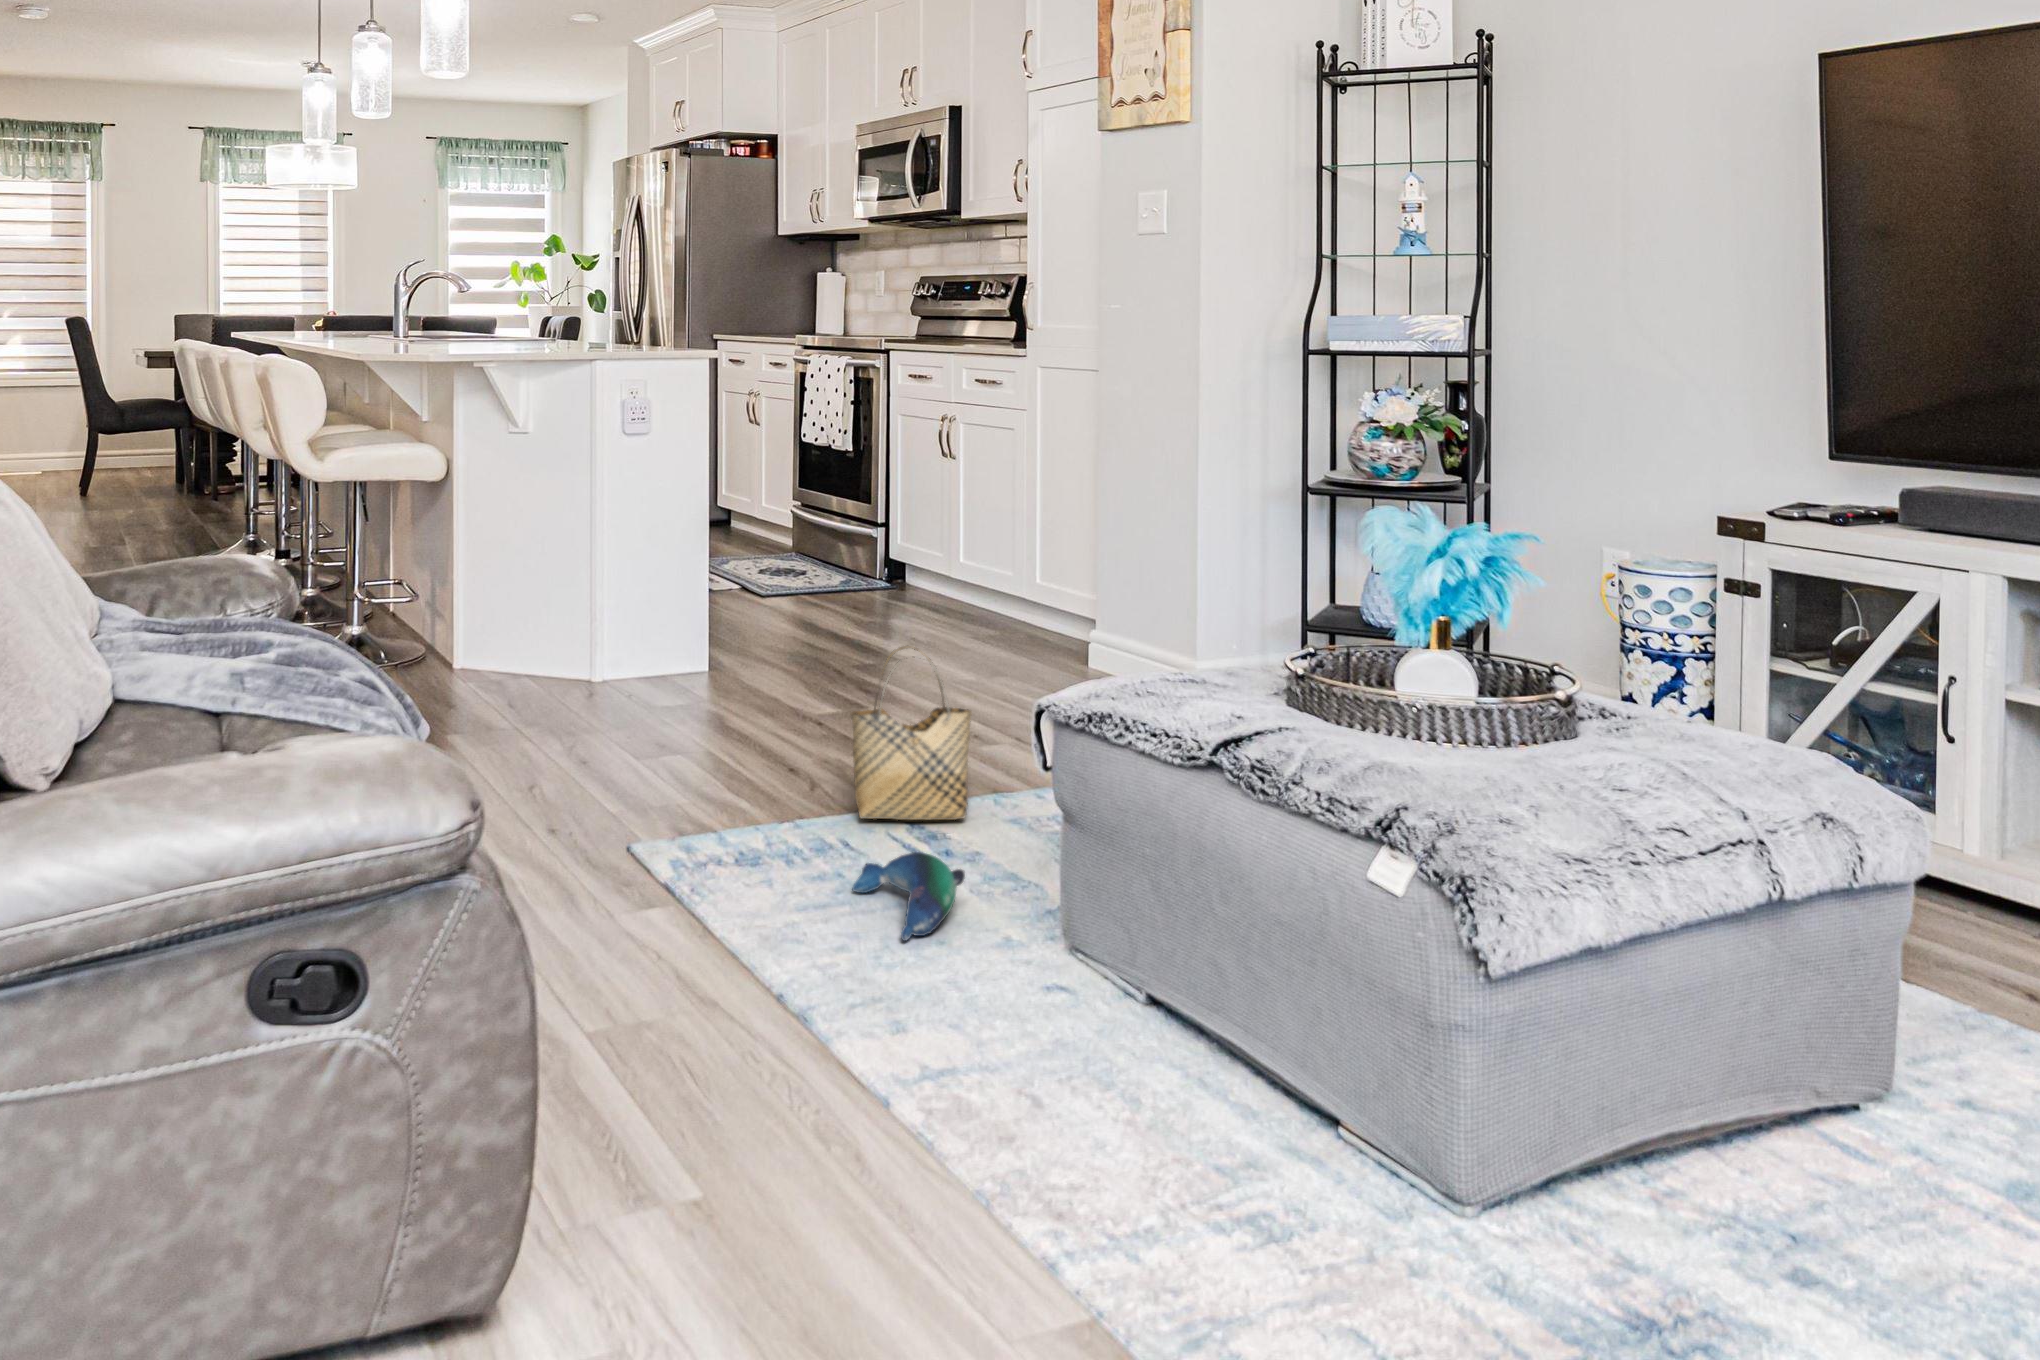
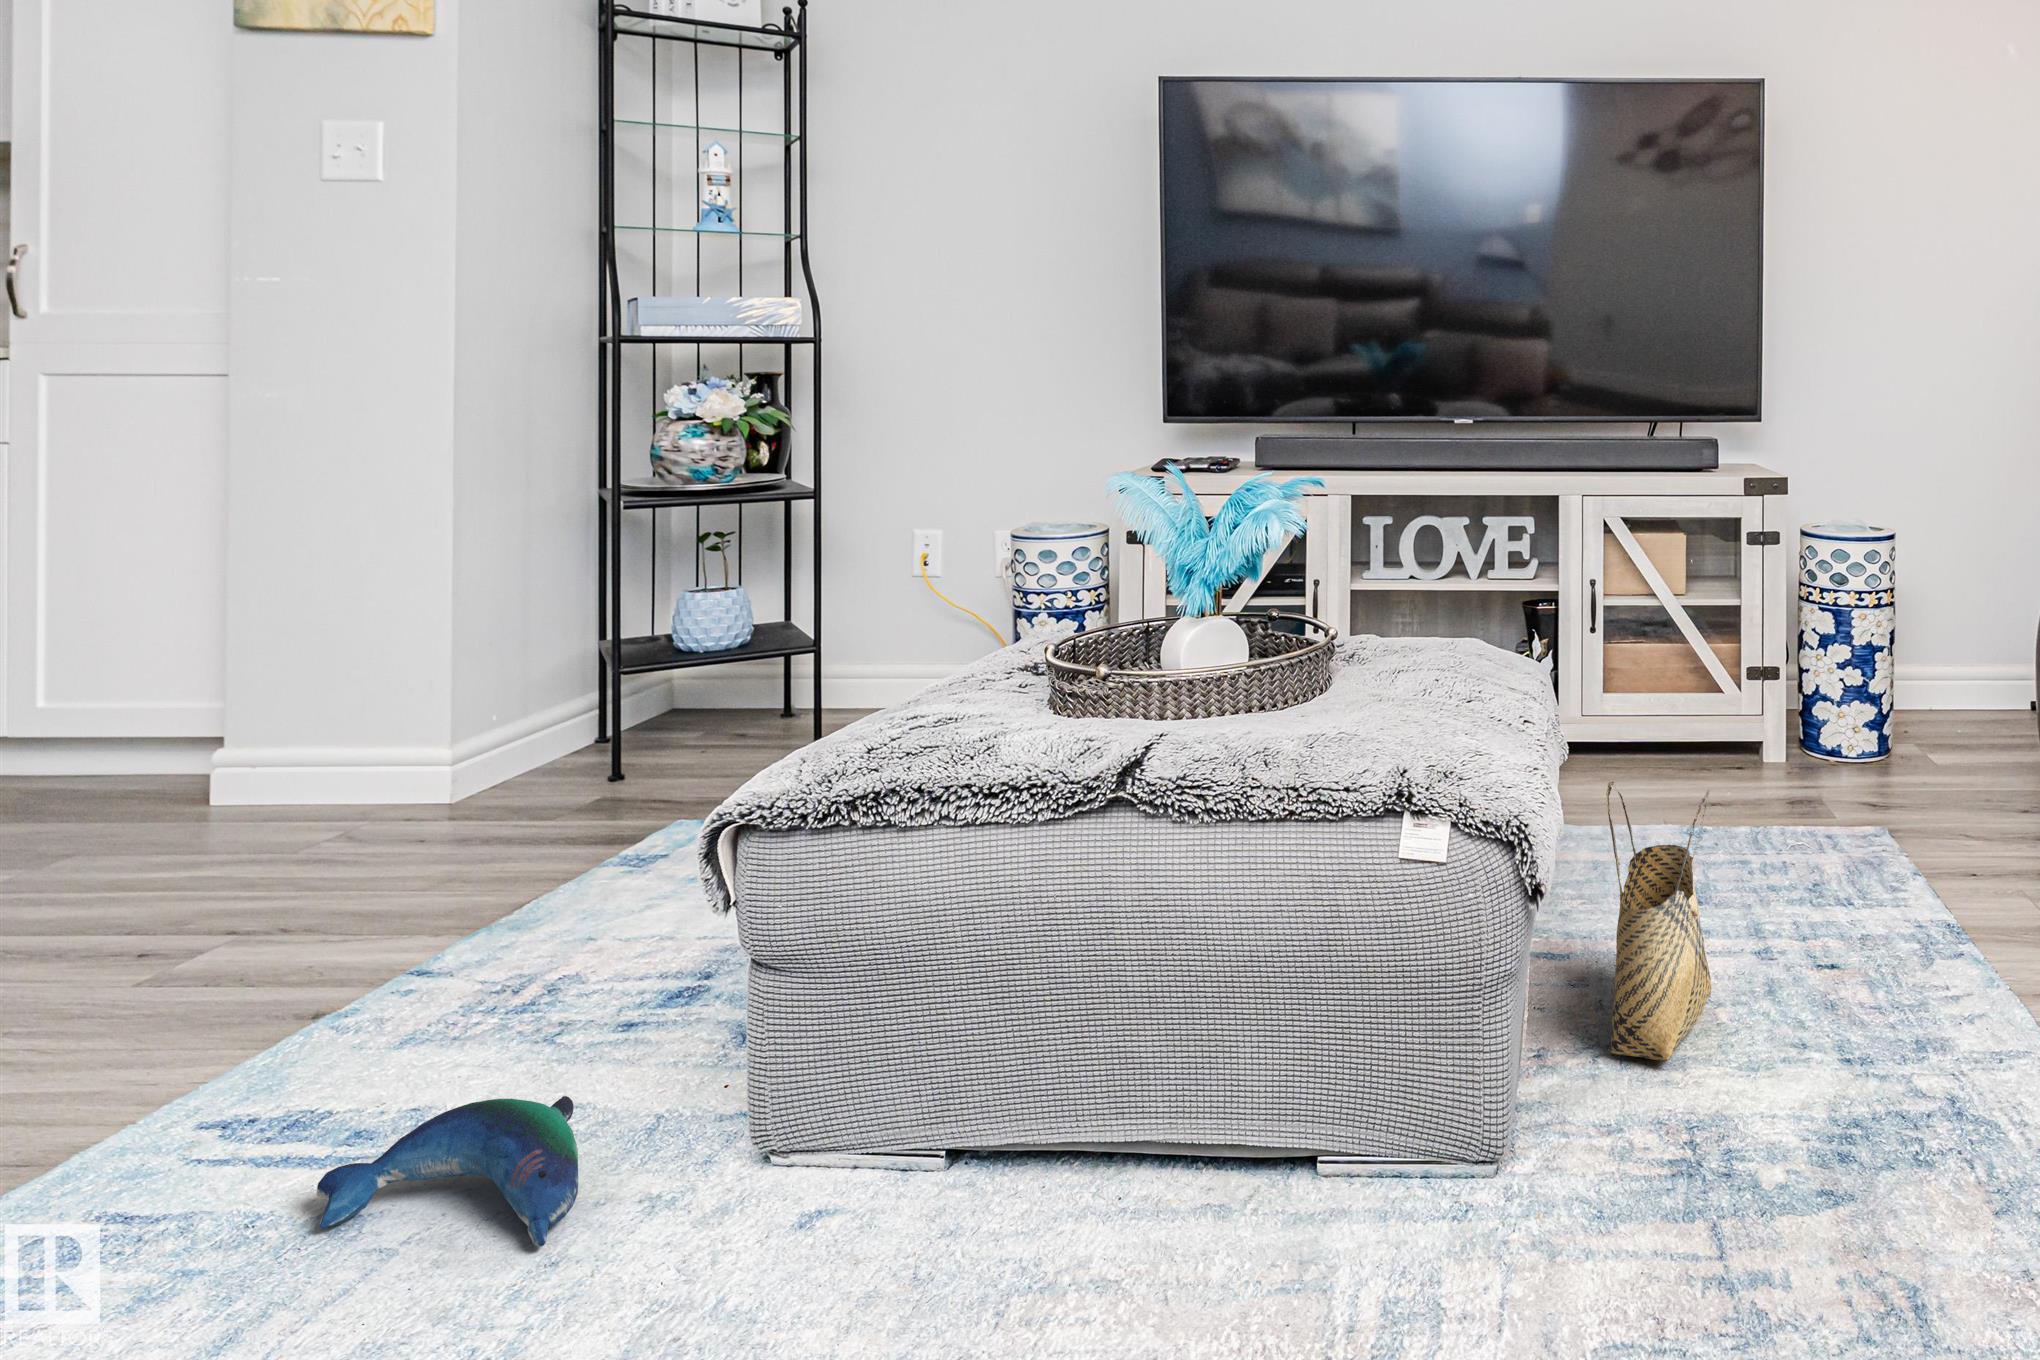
woven basket: present [851,646,972,820] -> present [1606,782,1712,1061]

